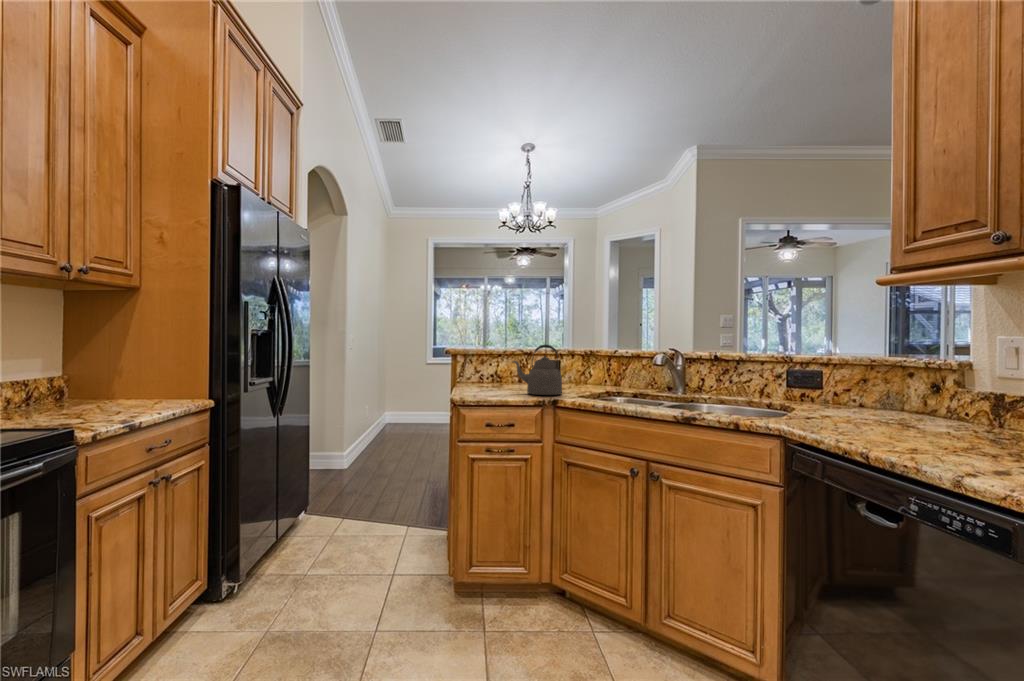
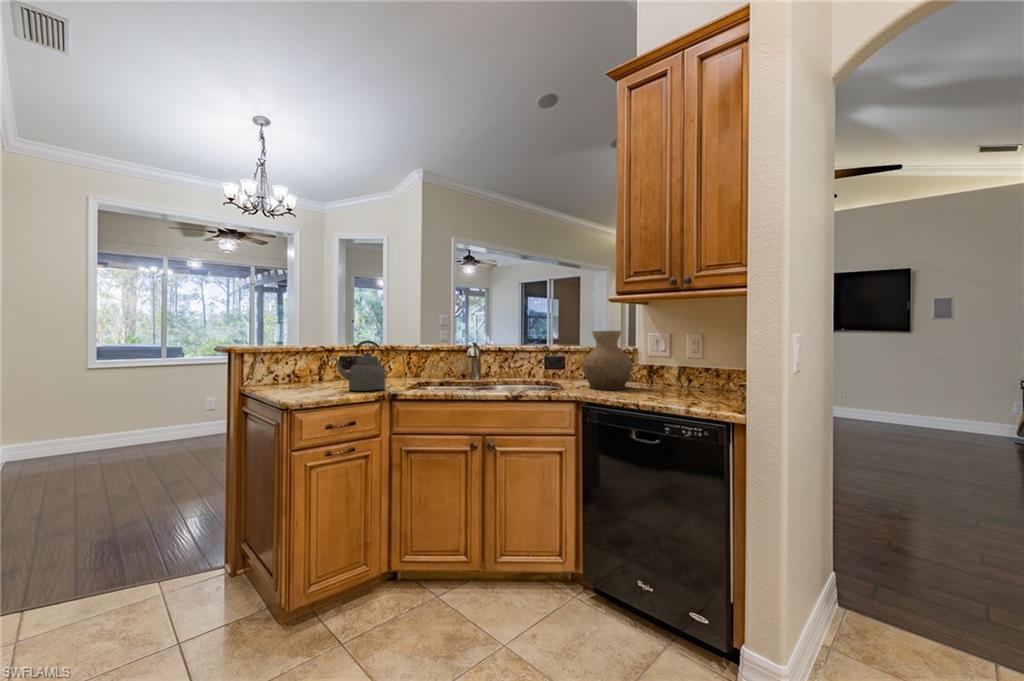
vase: none [819,332,922,429] -> present [582,331,633,390]

